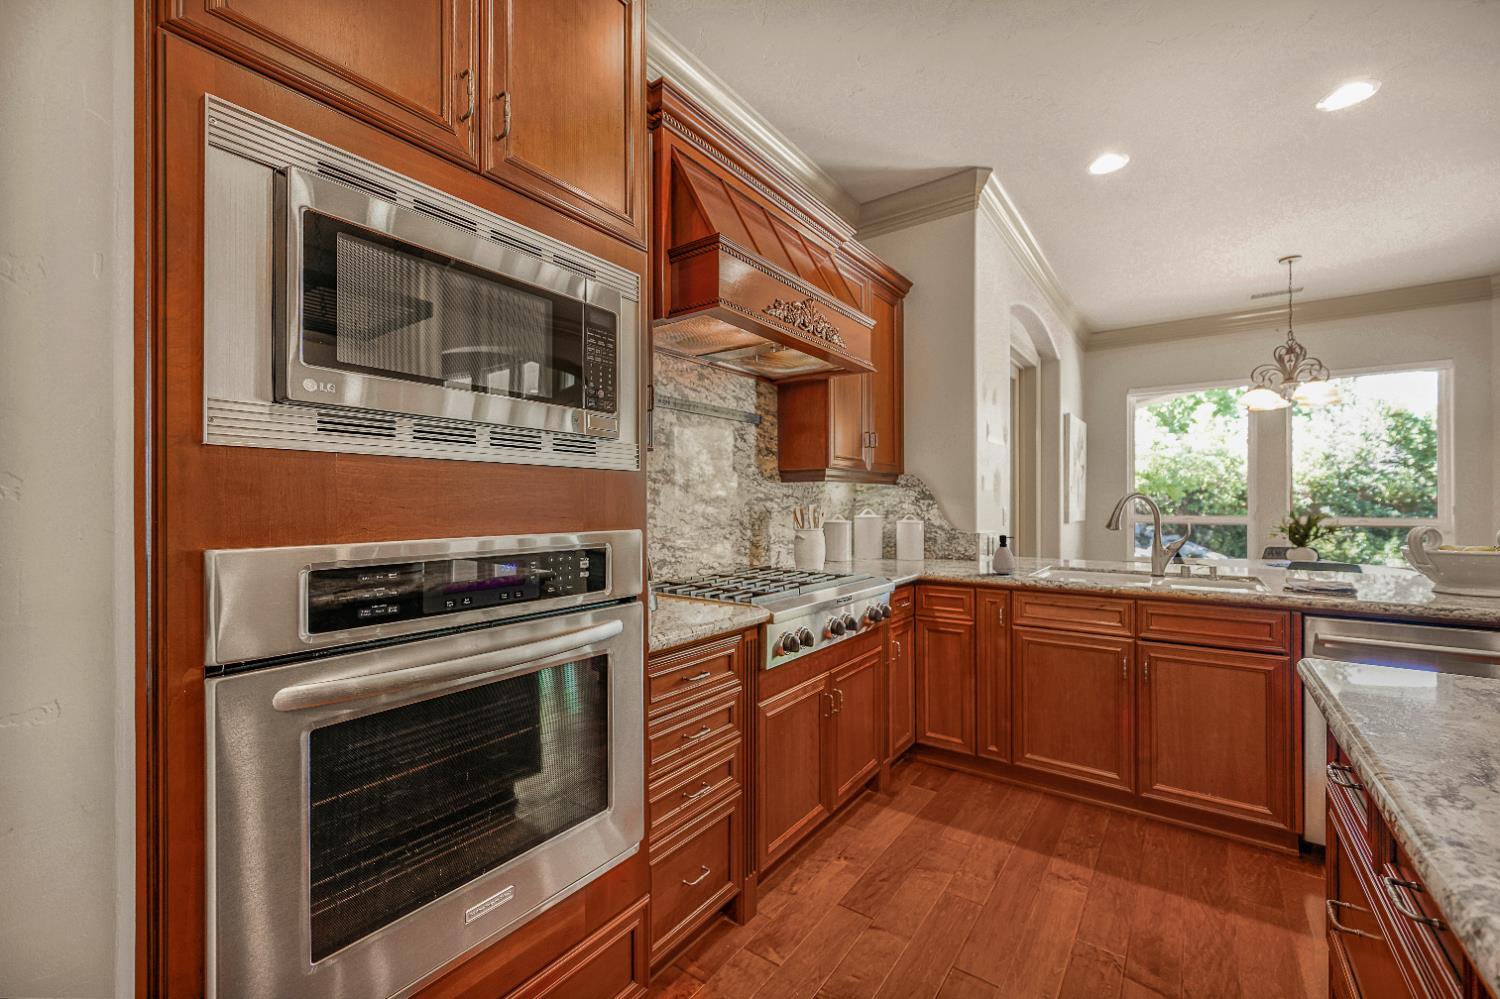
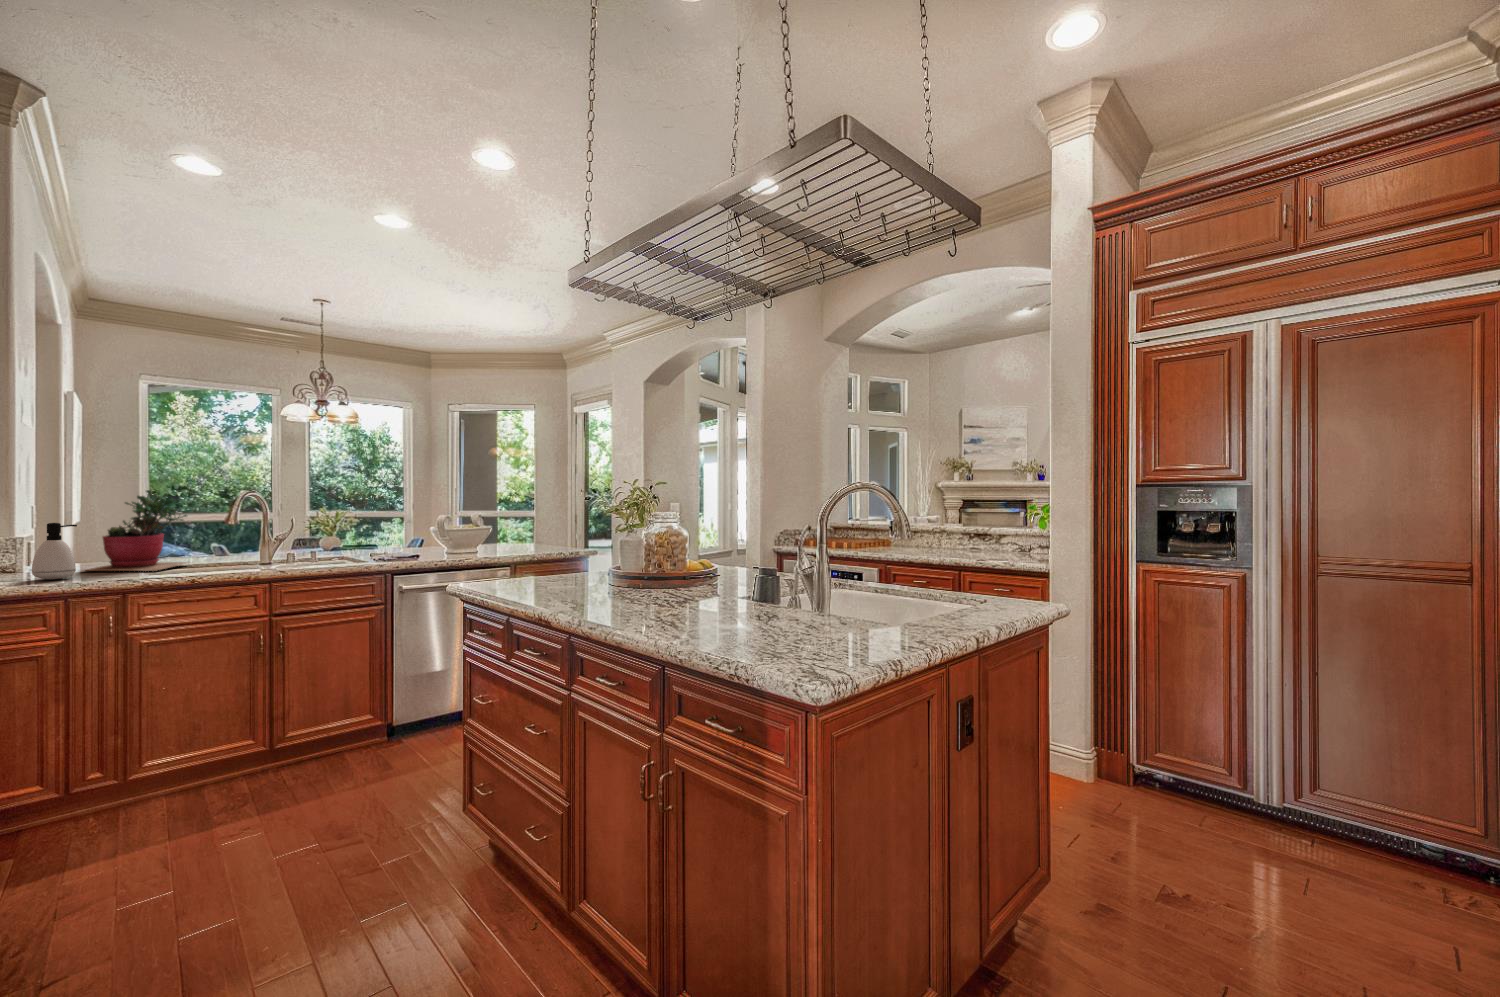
succulent plant: none [1027,510,1100,575] -> present [85,490,187,571]

